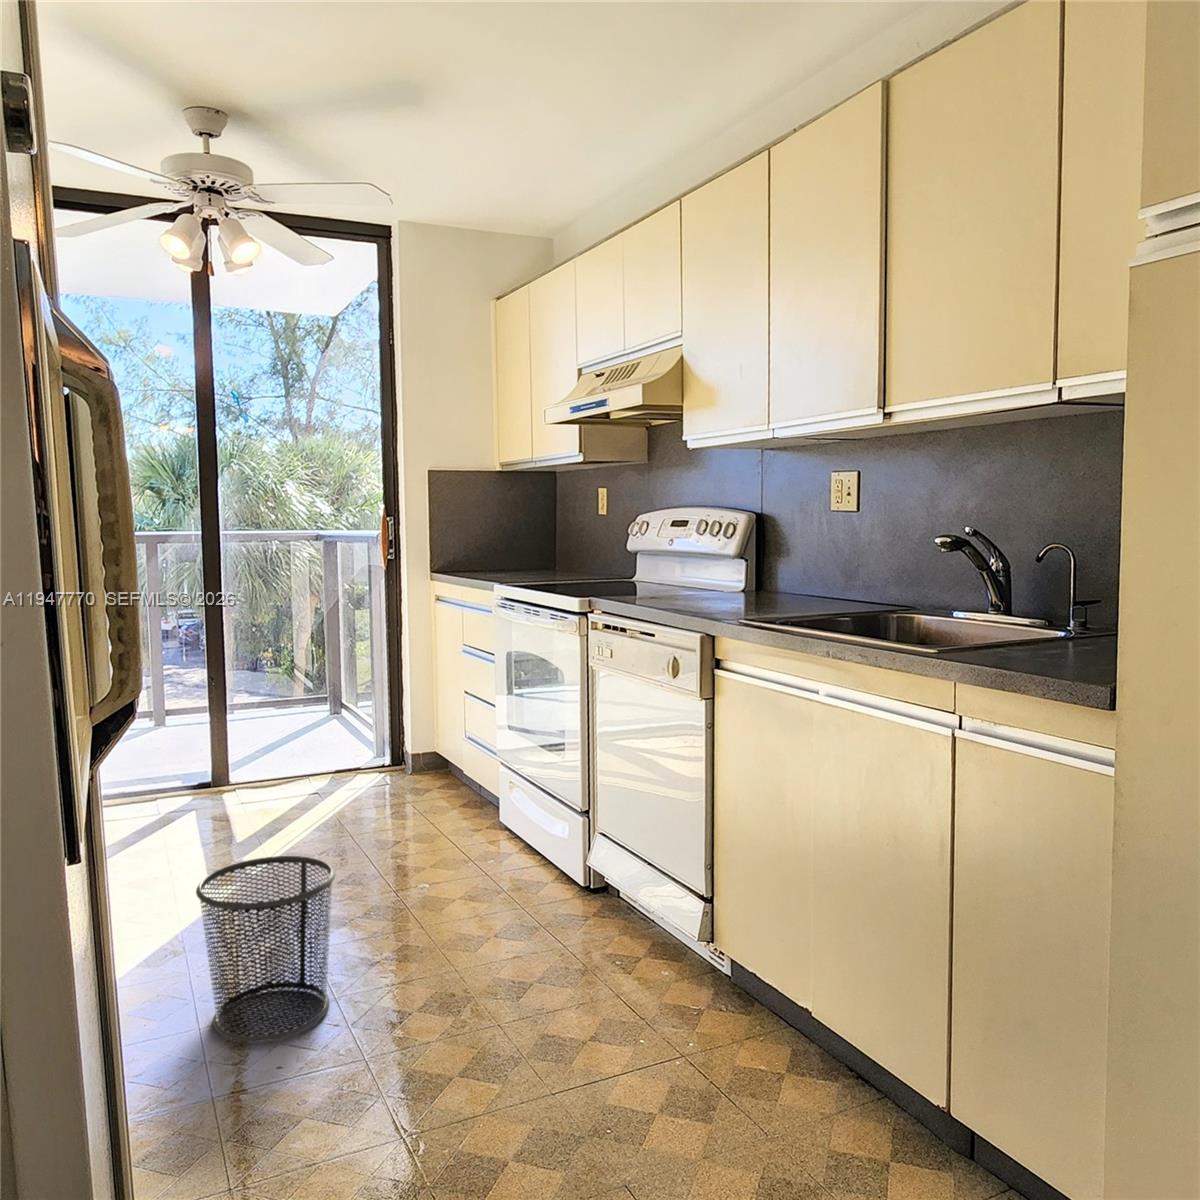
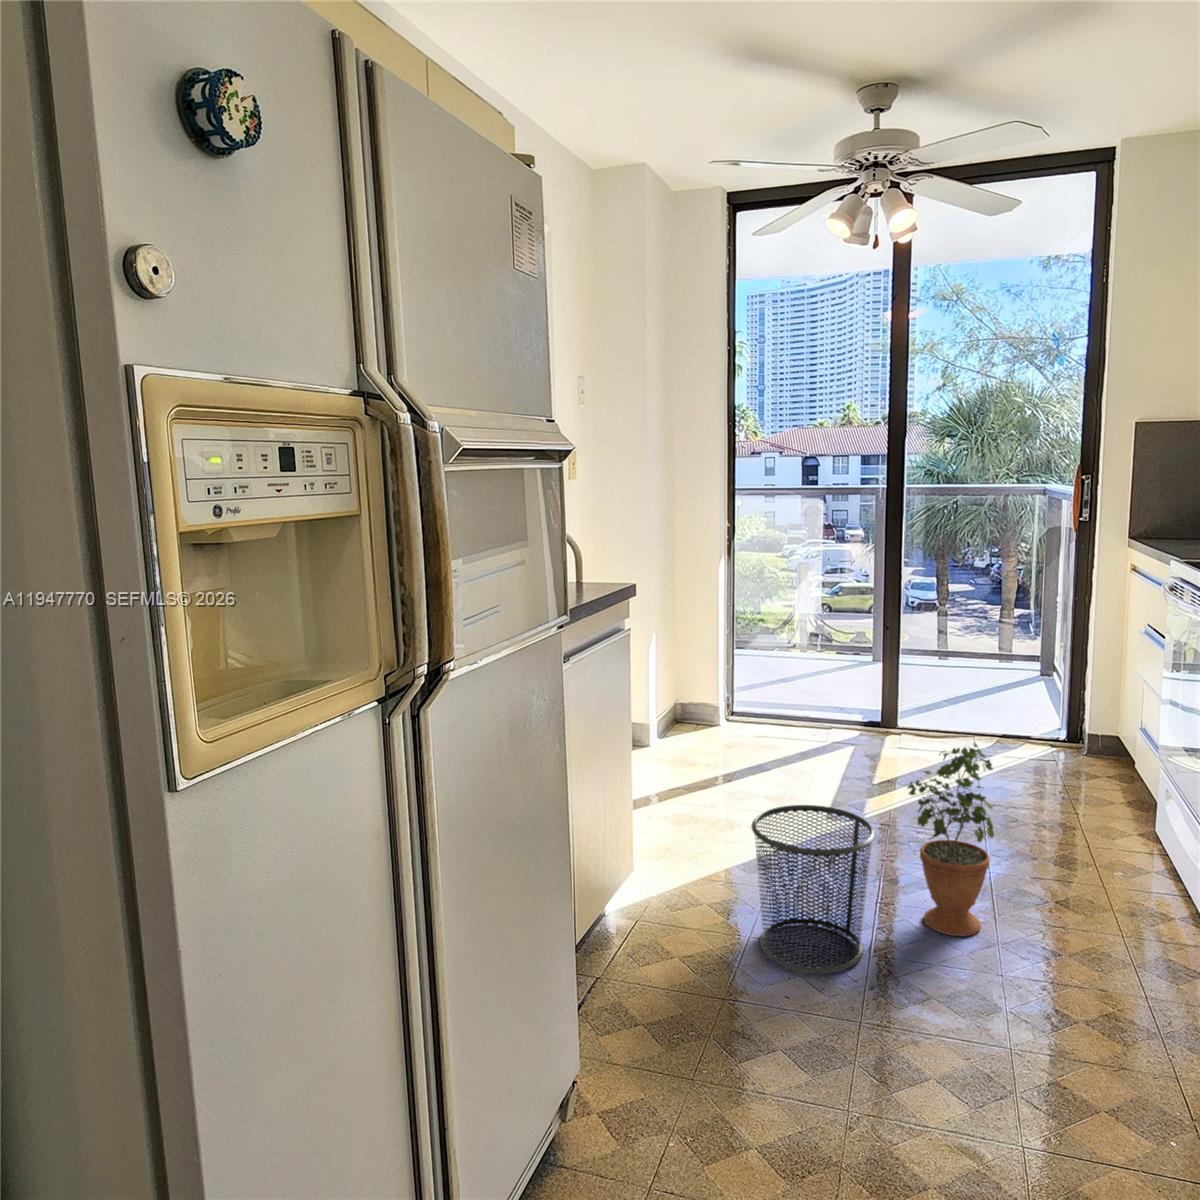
potted plant: none [338,756,422,954] -> present [908,743,994,936]

